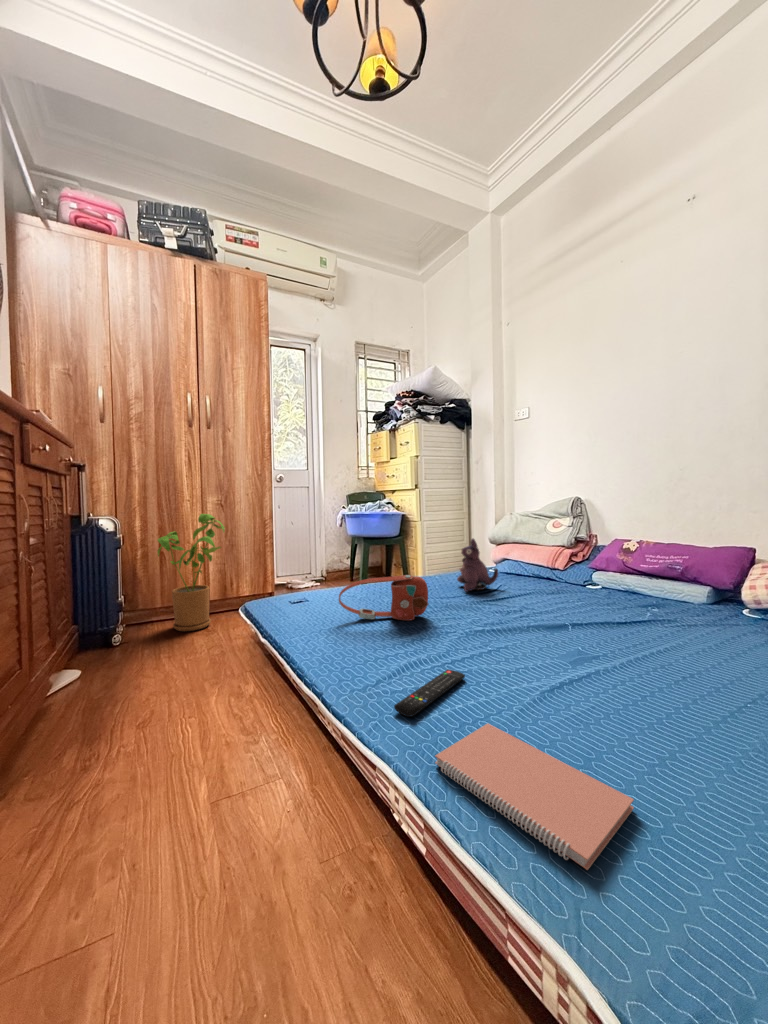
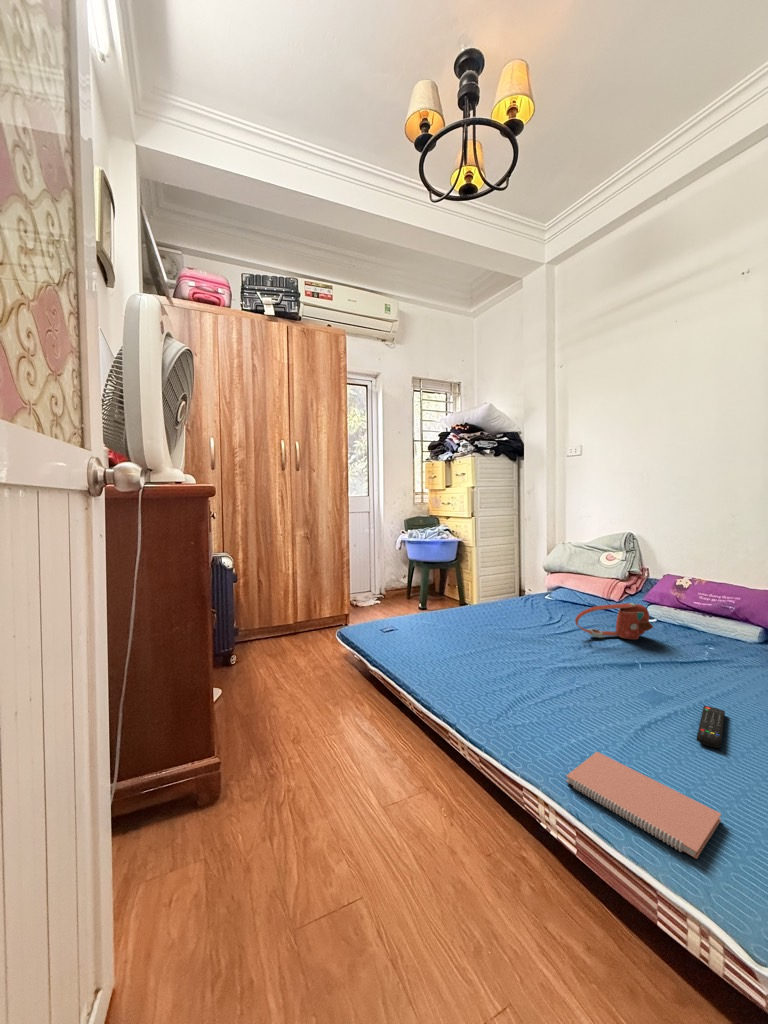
house plant: present [157,514,225,631] -> none [260,548,316,651]
plush toy: present [457,539,498,592] -> none [524,575,563,624]
handbag: present [339,575,429,621] -> present [575,603,653,640]
remote control: present [394,670,465,717] -> present [697,706,725,748]

